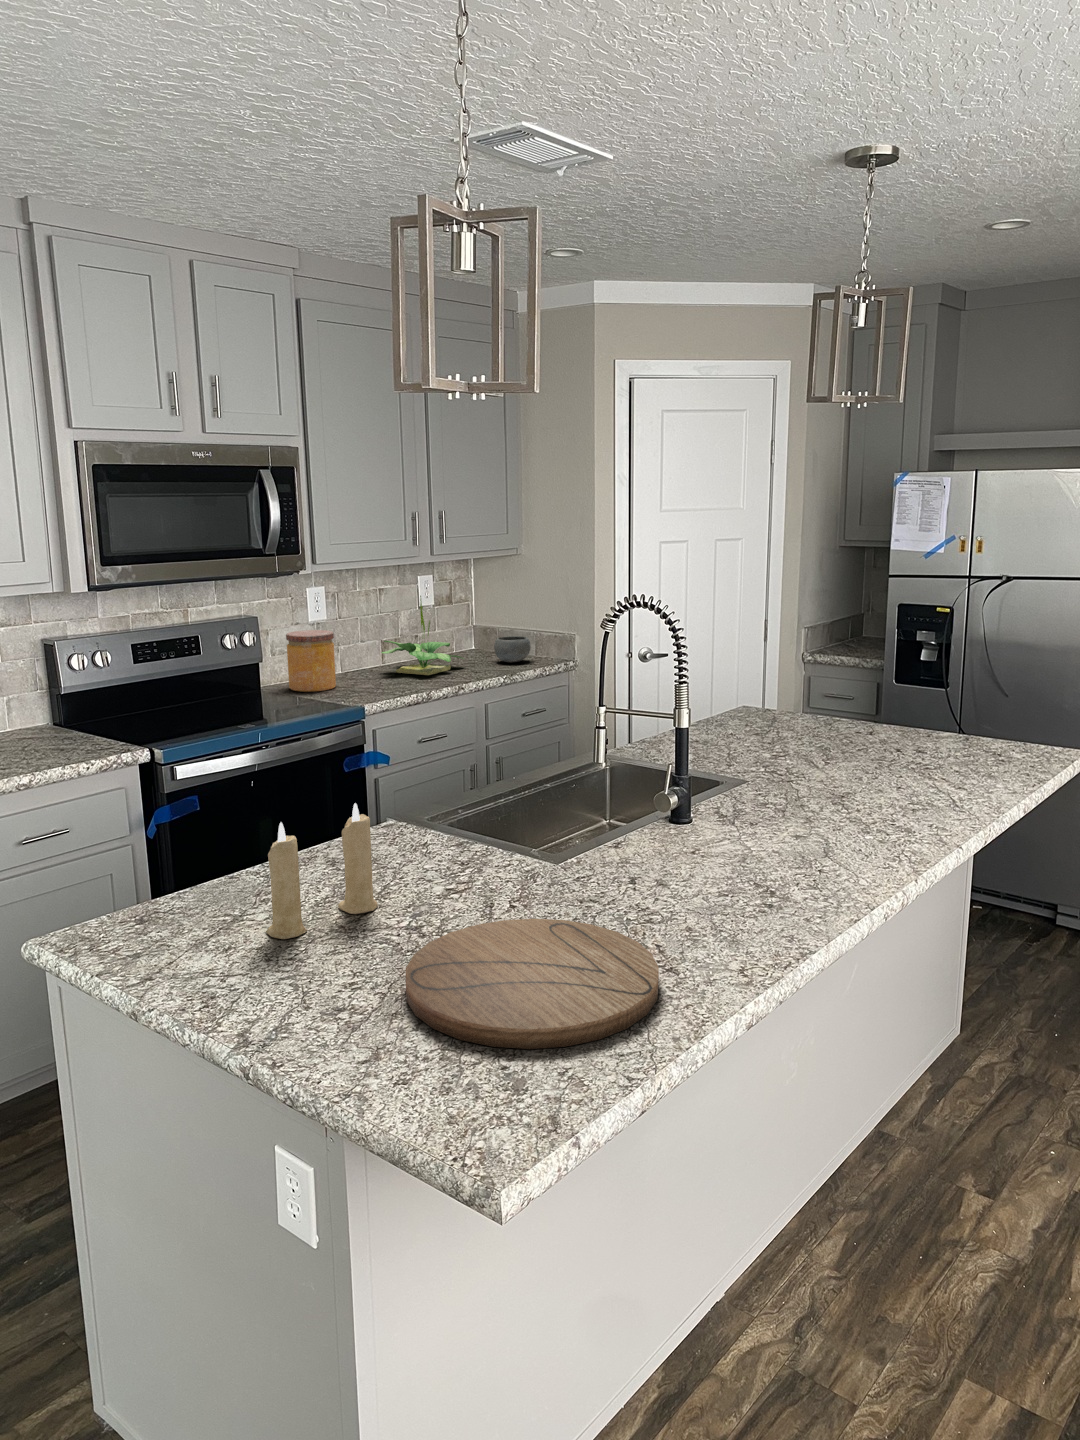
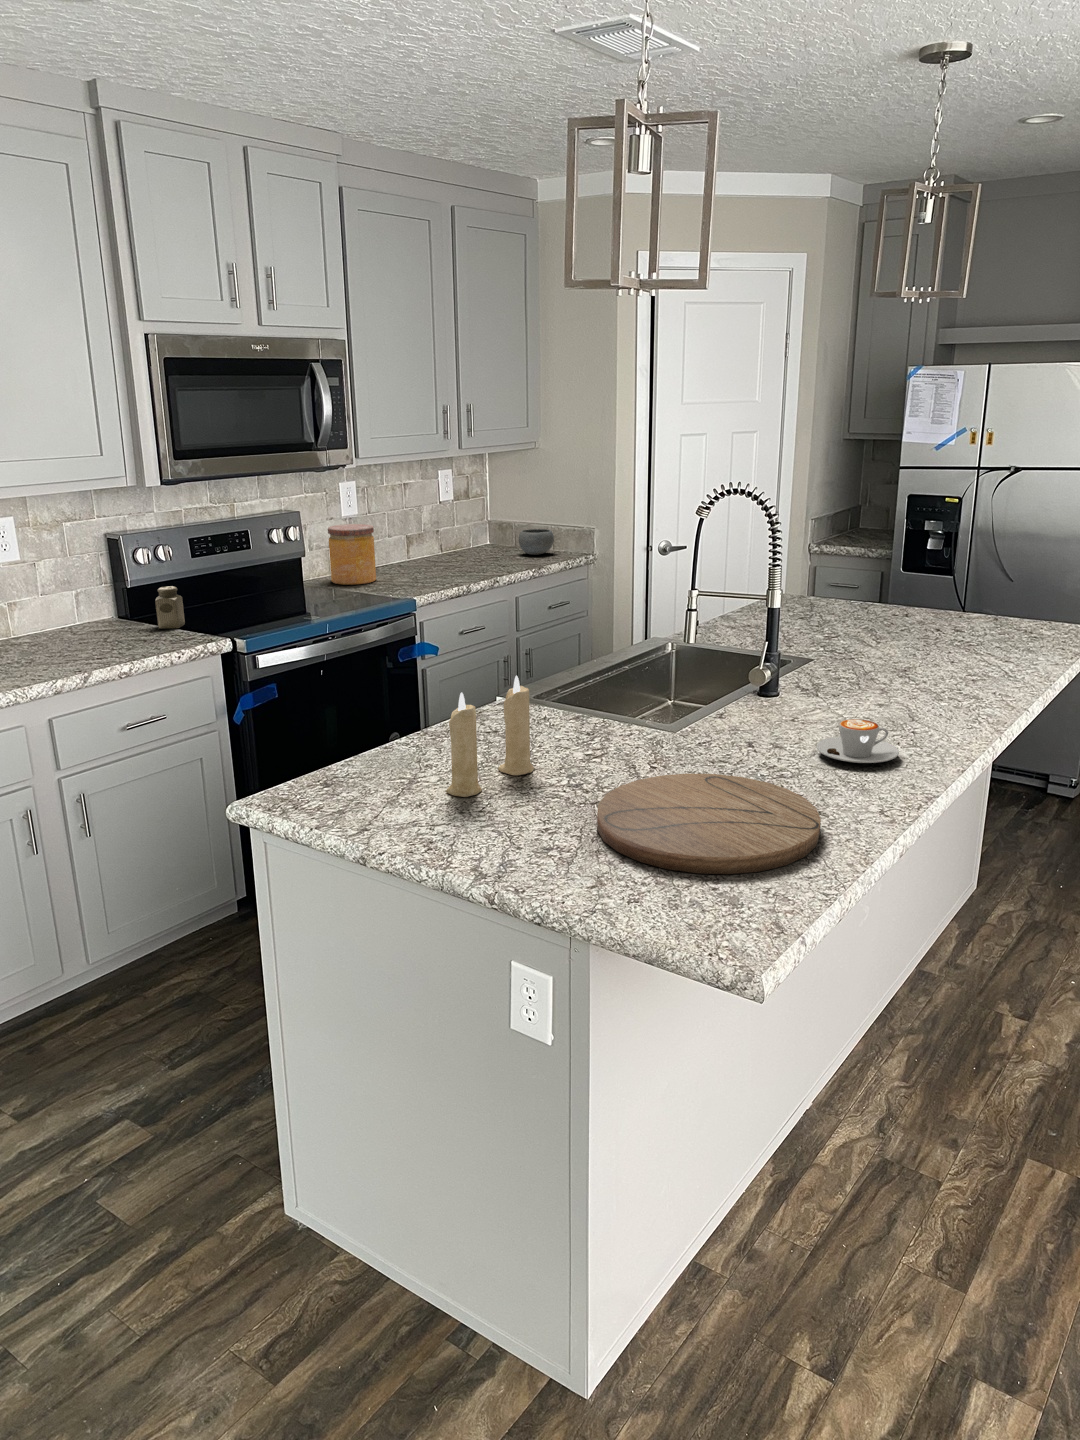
potted plant: present [381,596,463,675] -> none [413,489,493,568]
salt shaker: none [83,693,115,736] -> present [155,586,185,628]
coffee cup: none [698,858,789,910] -> present [817,719,899,763]

